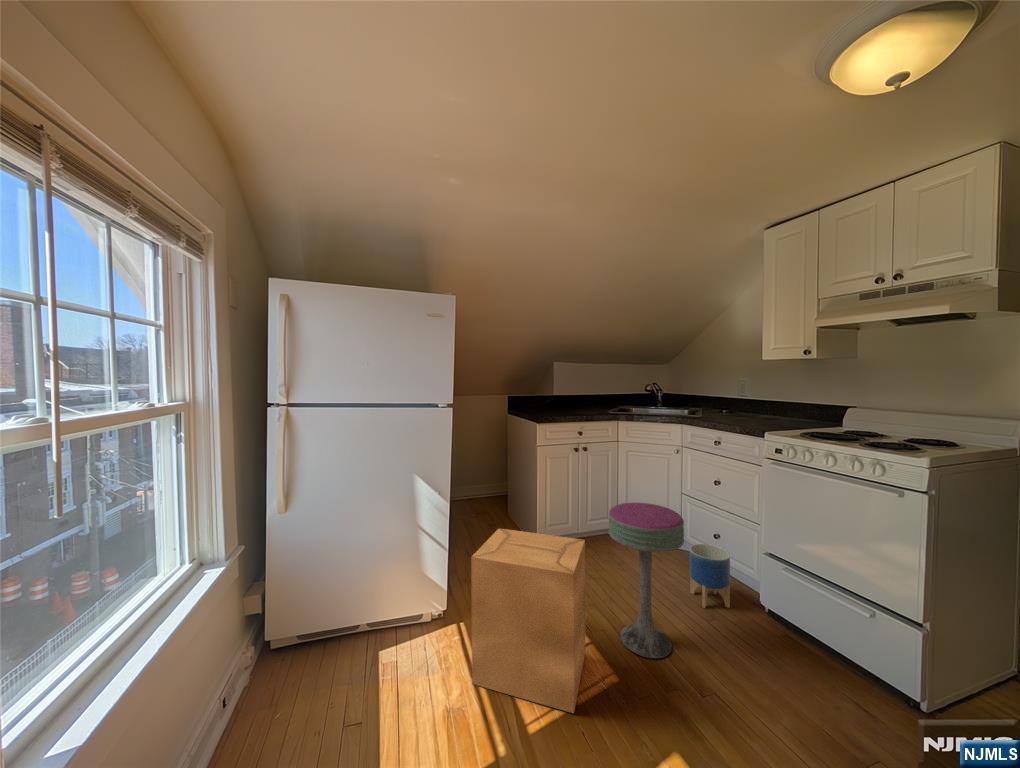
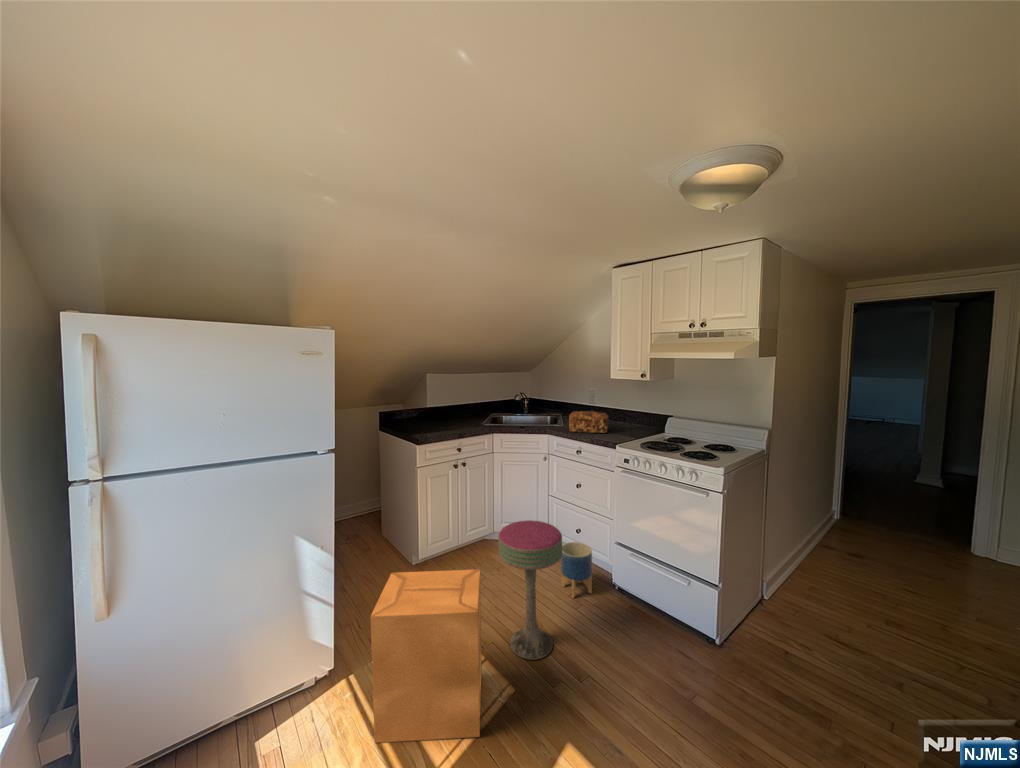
bread loaf: none [704,398,757,423] -> present [569,411,608,433]

